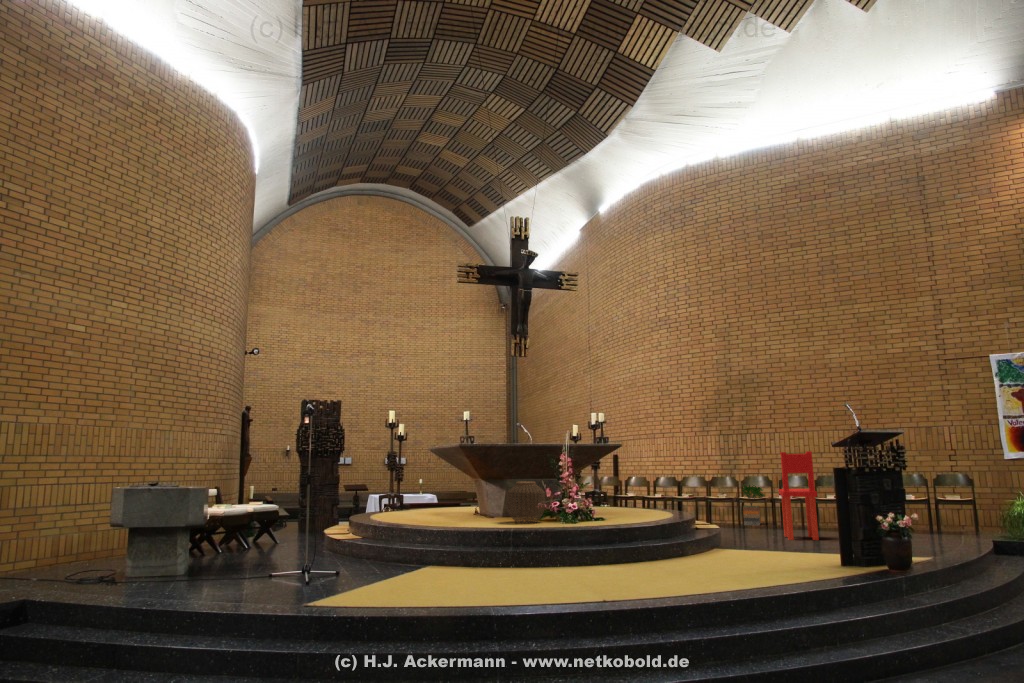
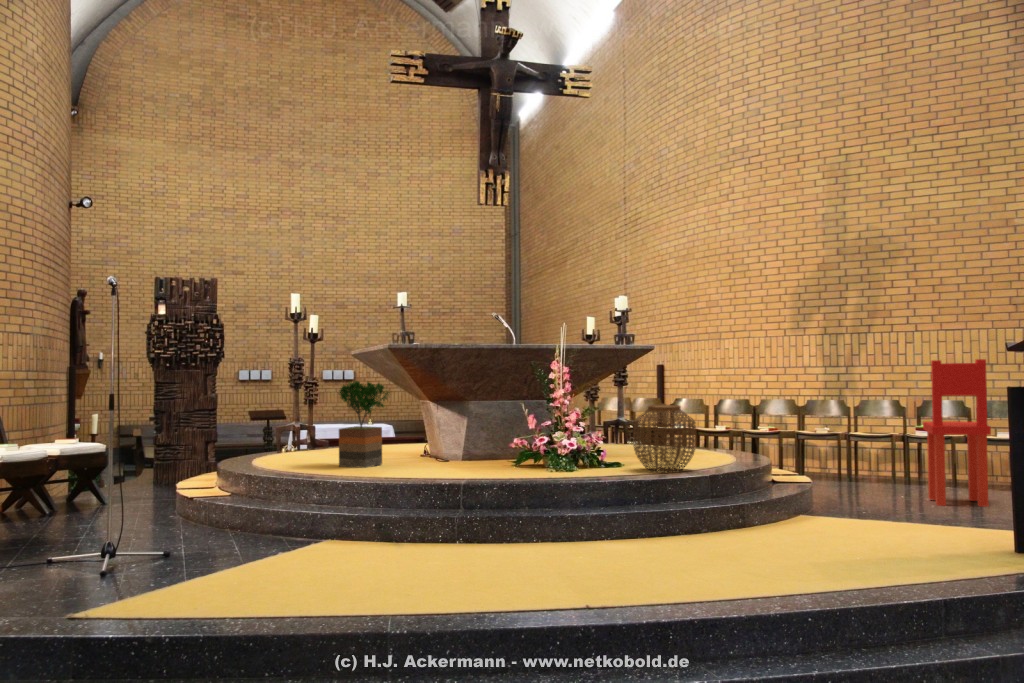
woven basket: present [507,481,545,523] -> present [633,405,696,472]
potted tree: present [742,485,765,525] -> present [339,381,390,468]

